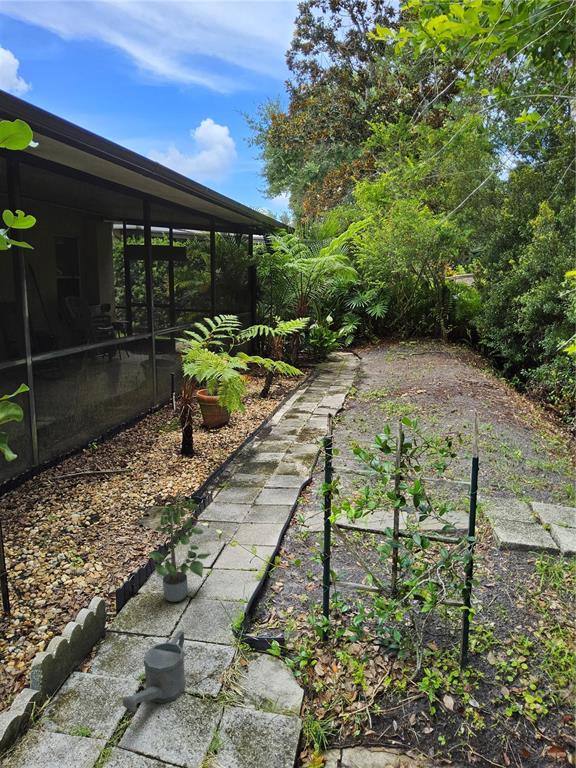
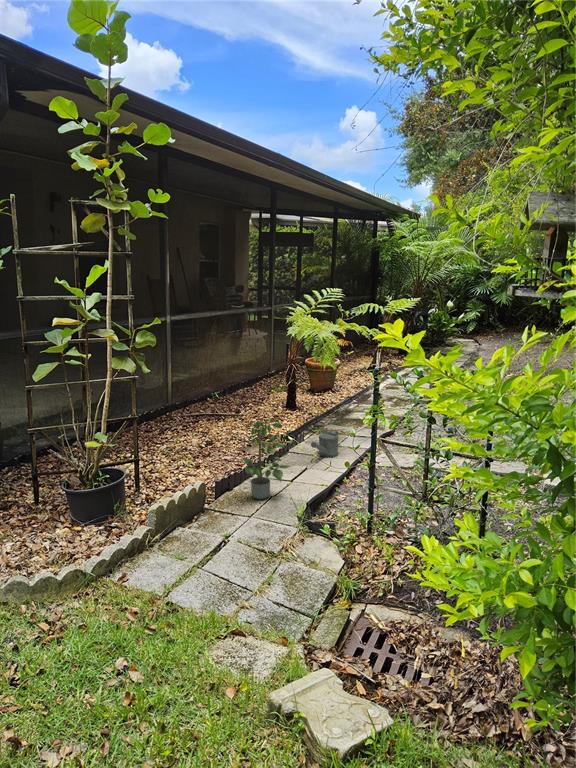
watering can: present [122,631,186,710] -> present [311,431,339,457]

